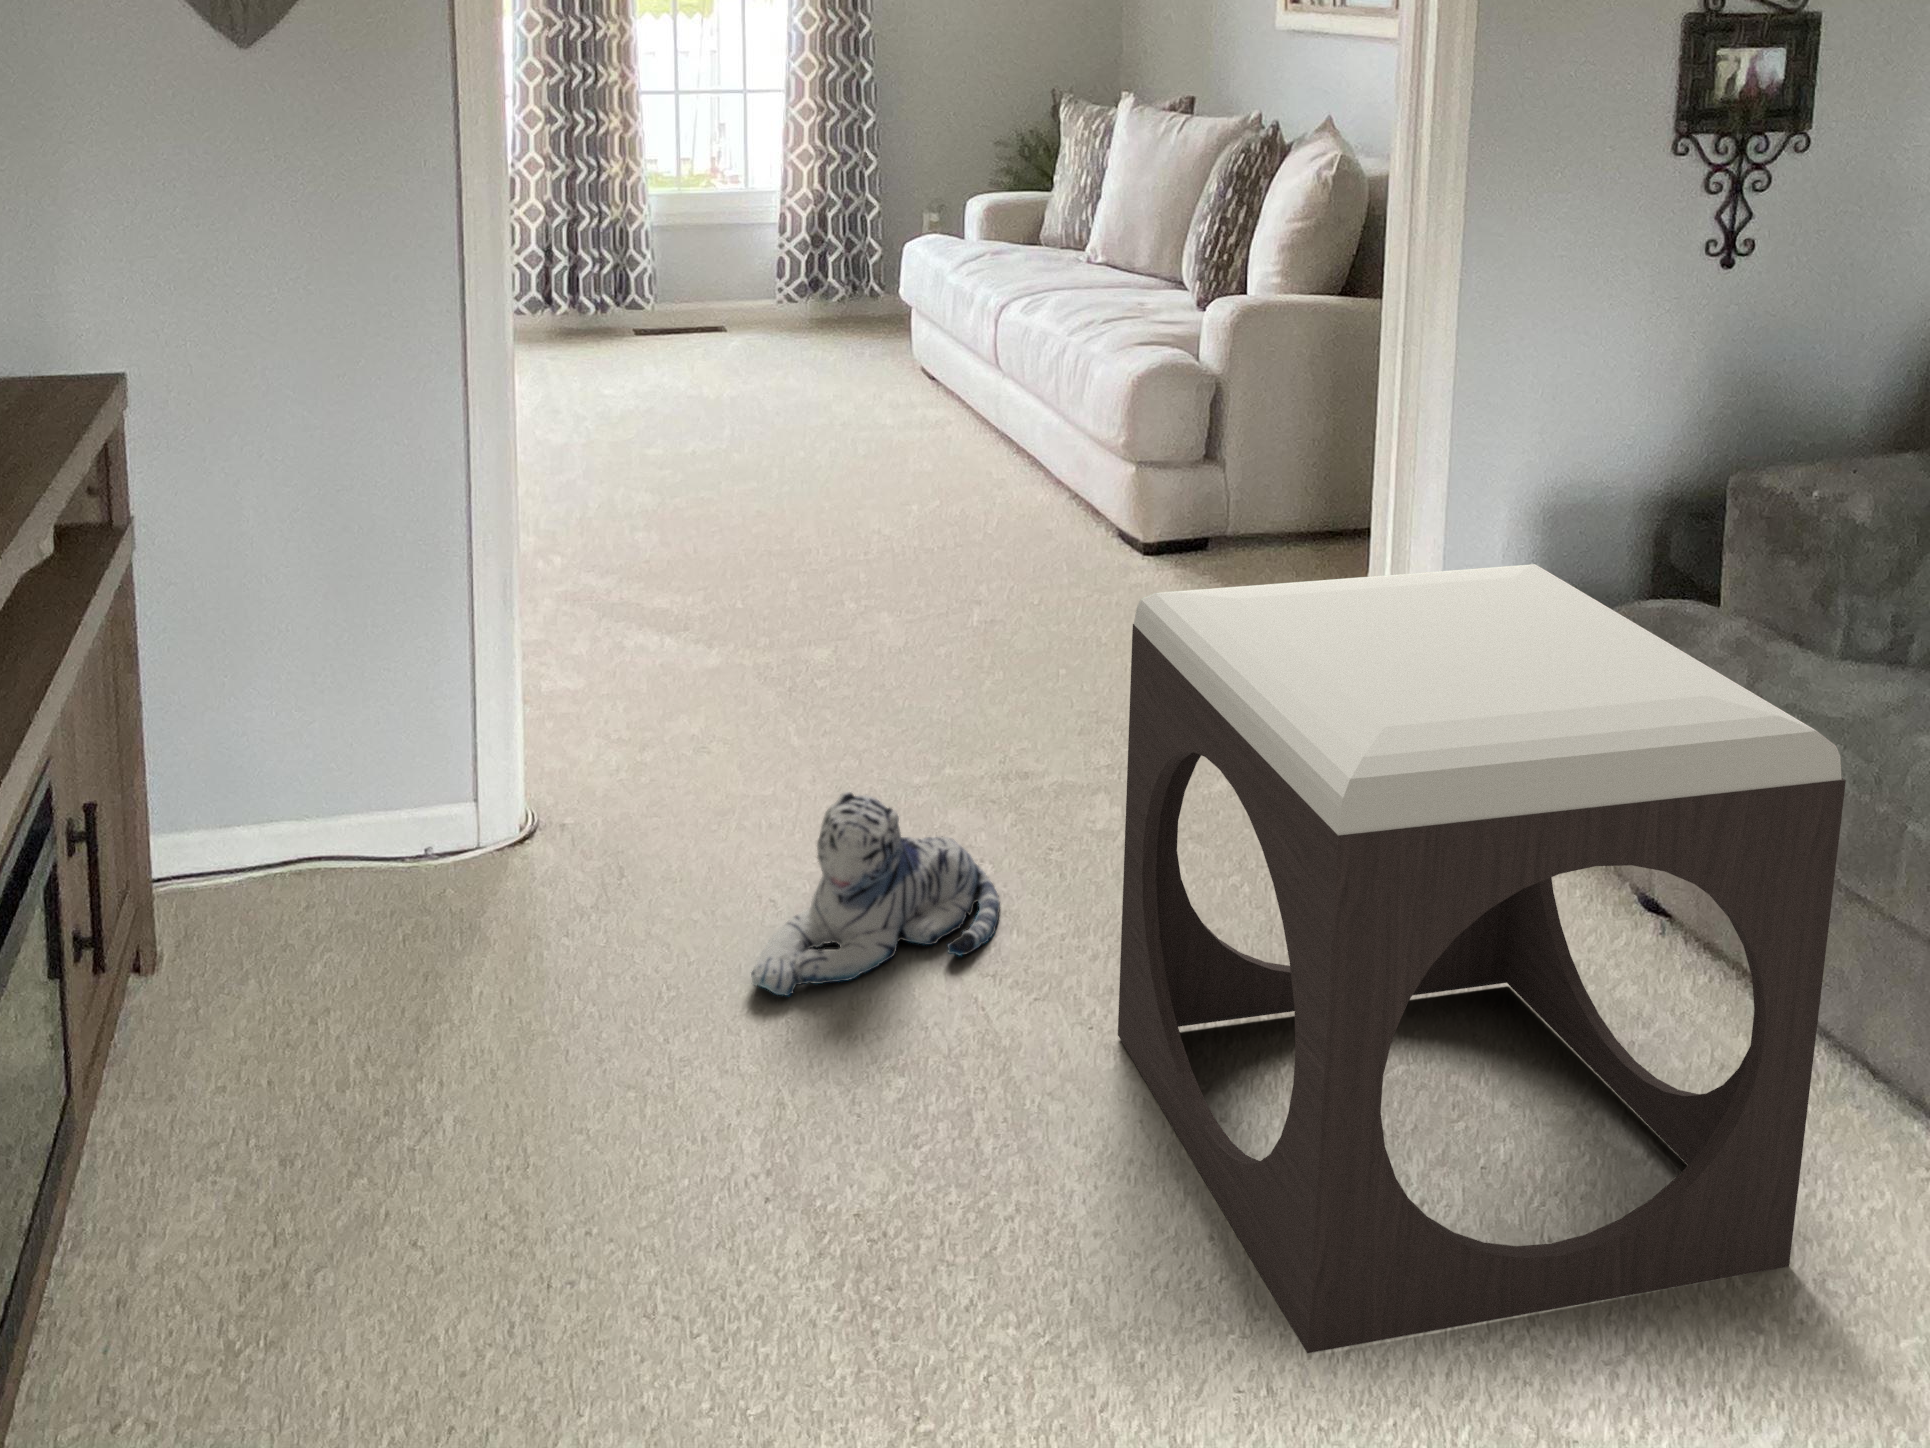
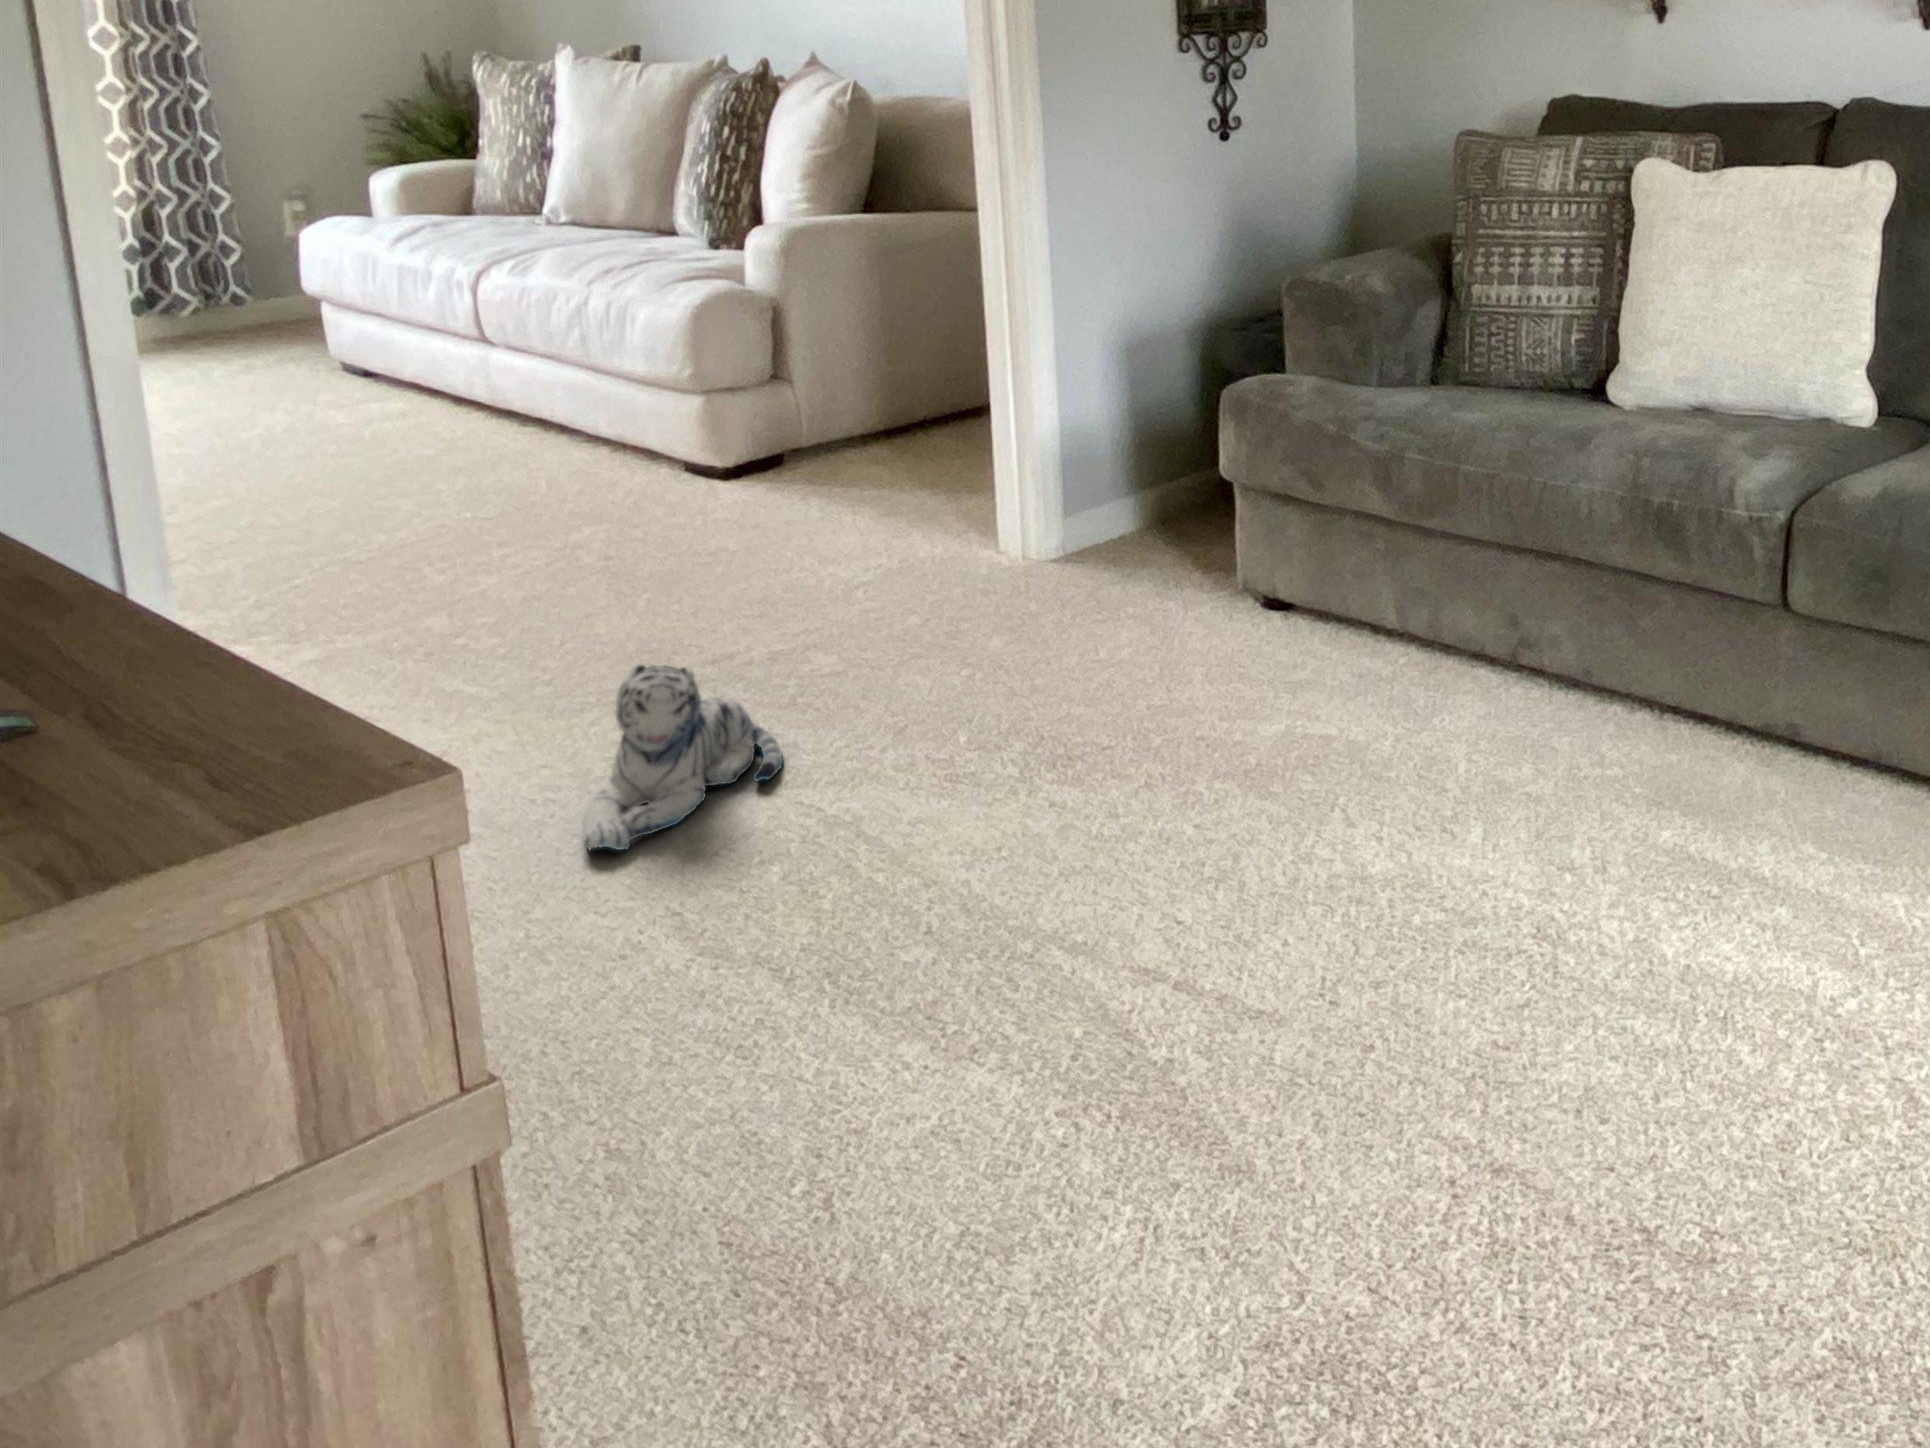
footstool: present [1118,564,1846,1353] -> none [909,351,1439,897]

